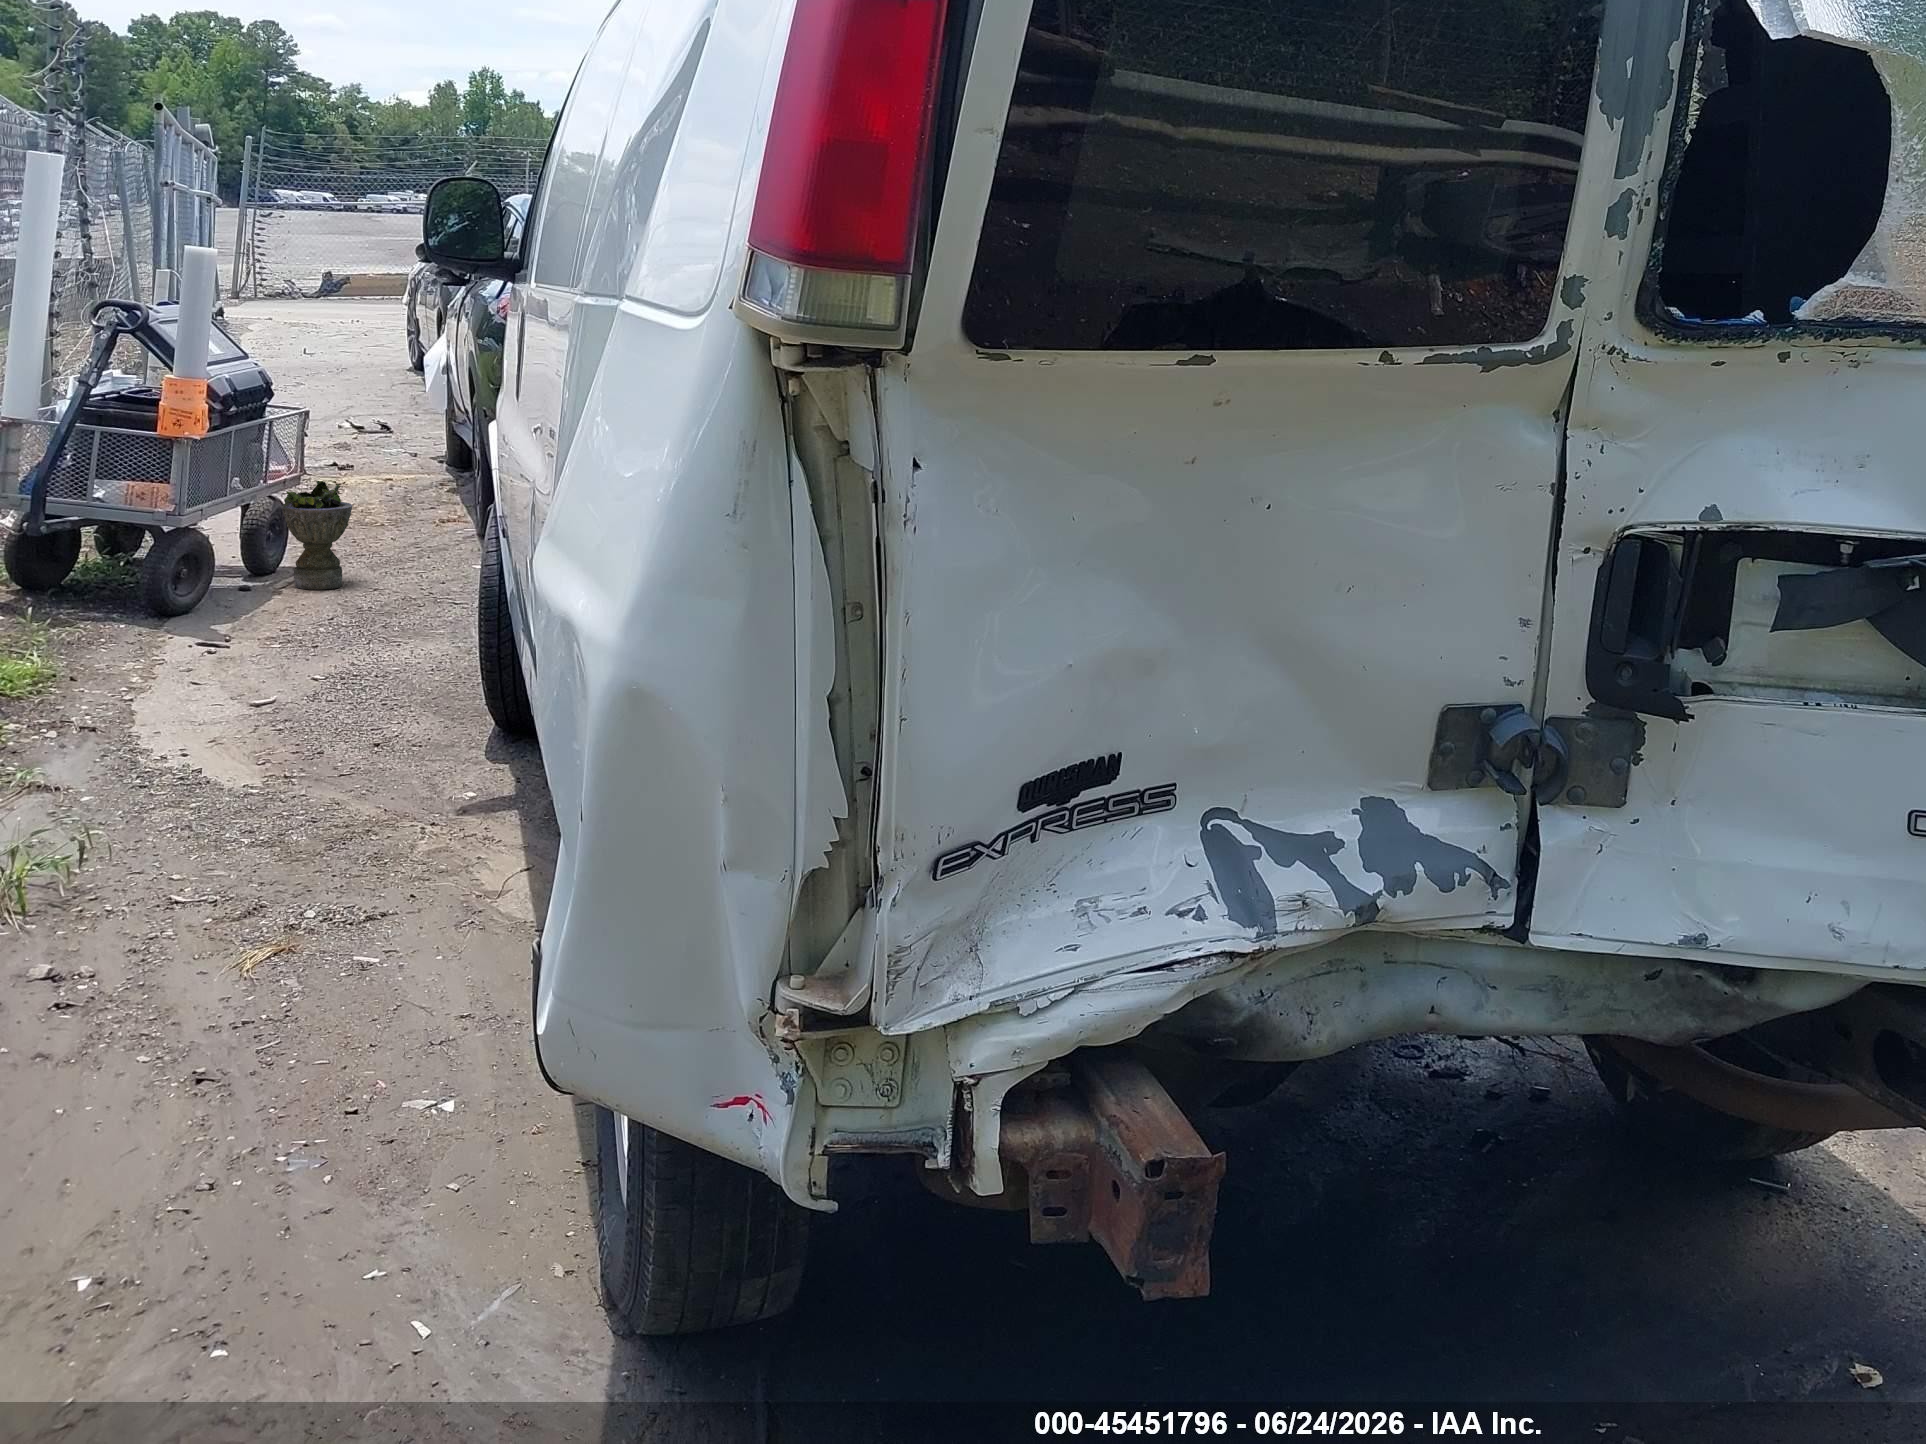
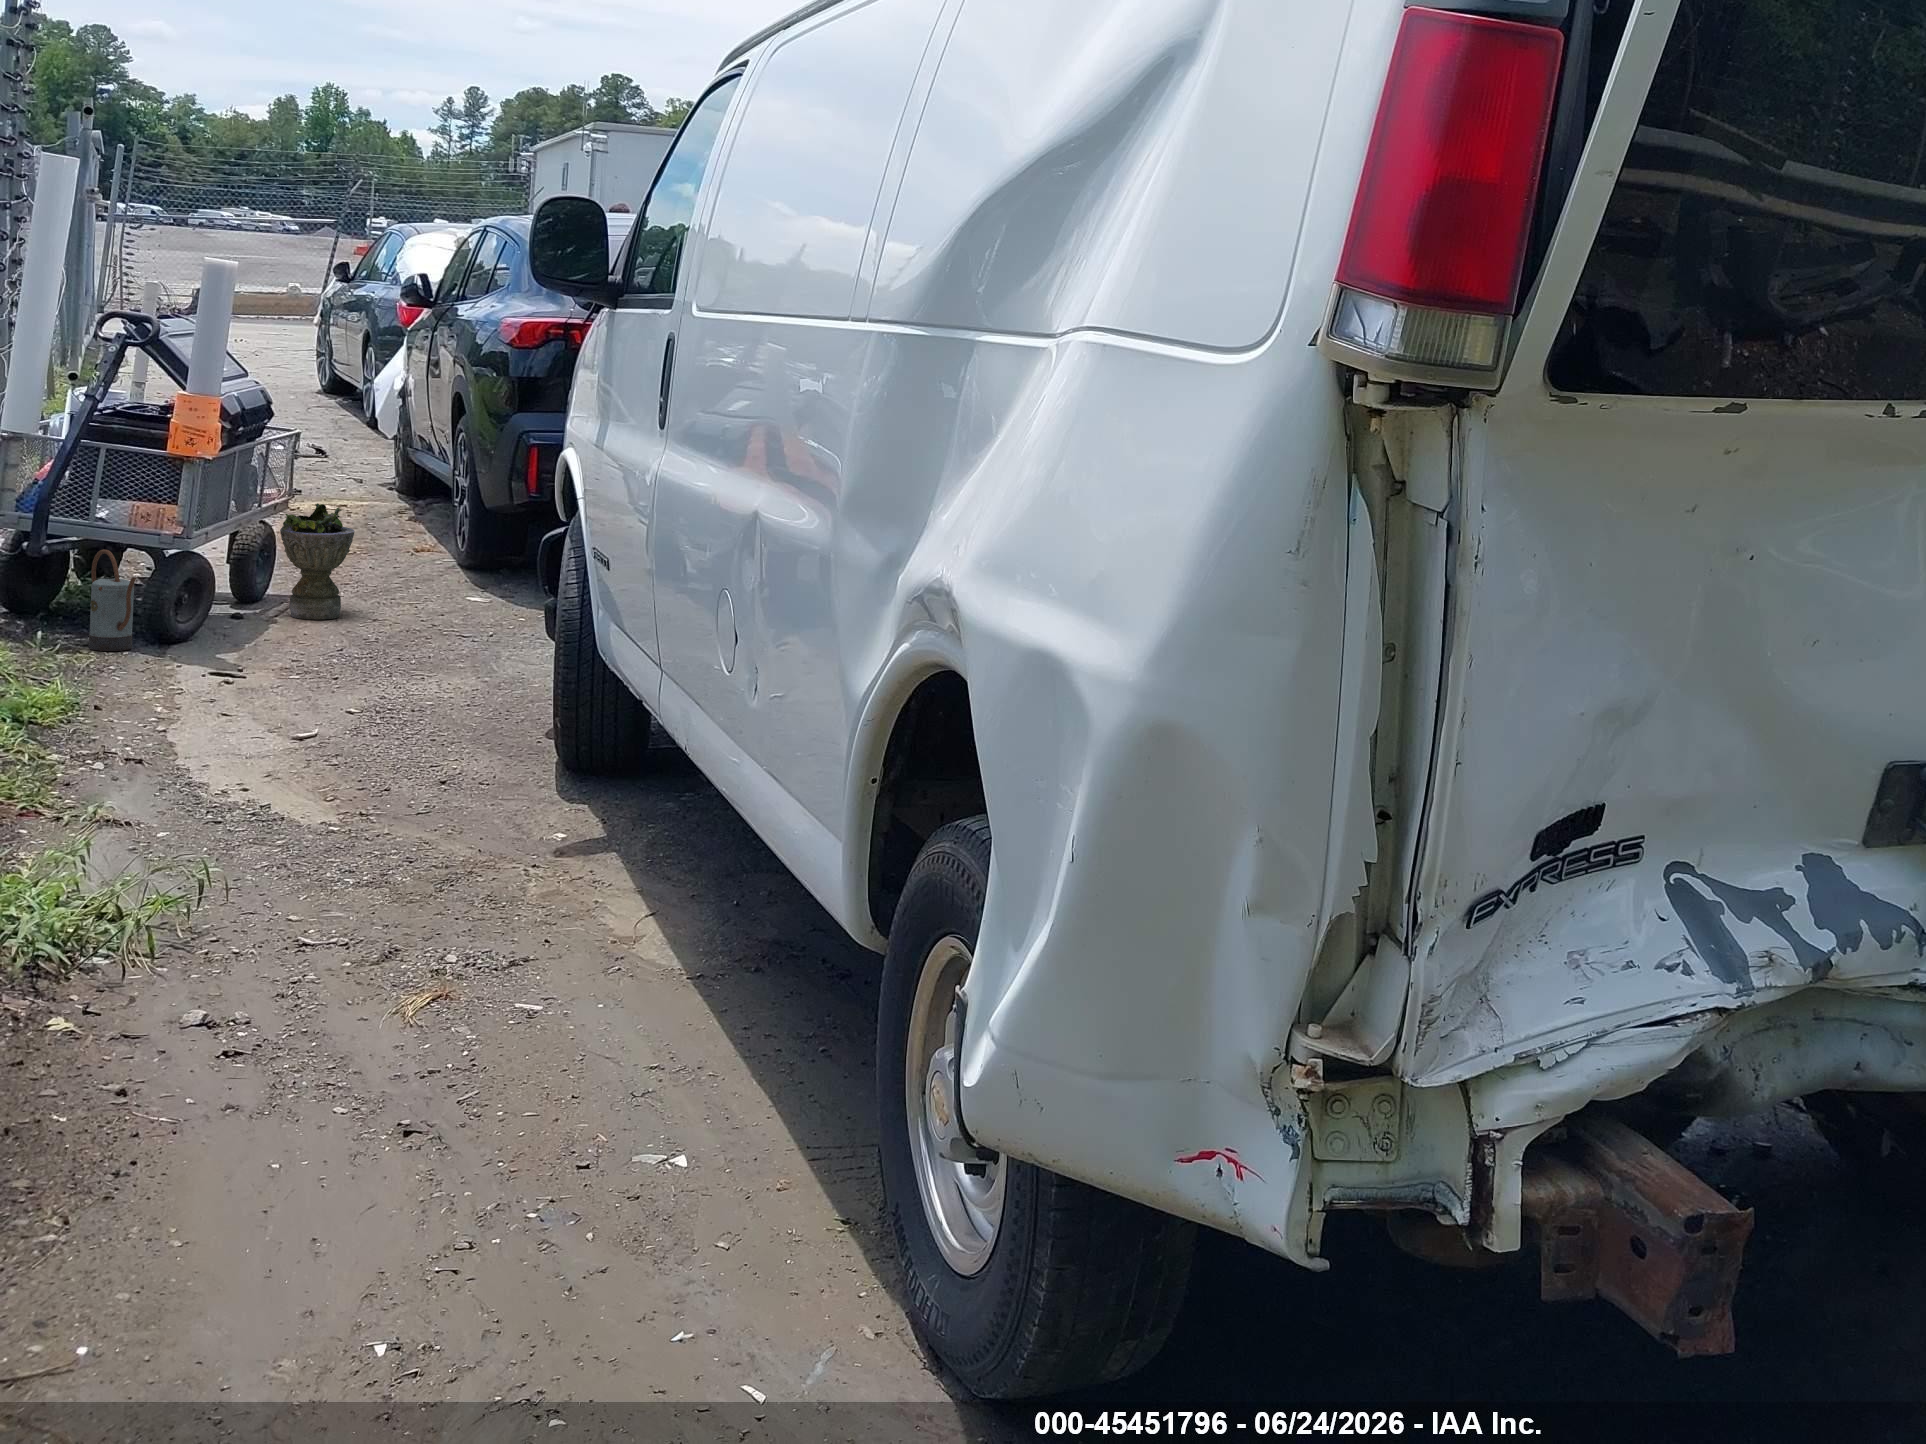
watering can: none [91,529,132,623] -> present [88,550,136,651]

